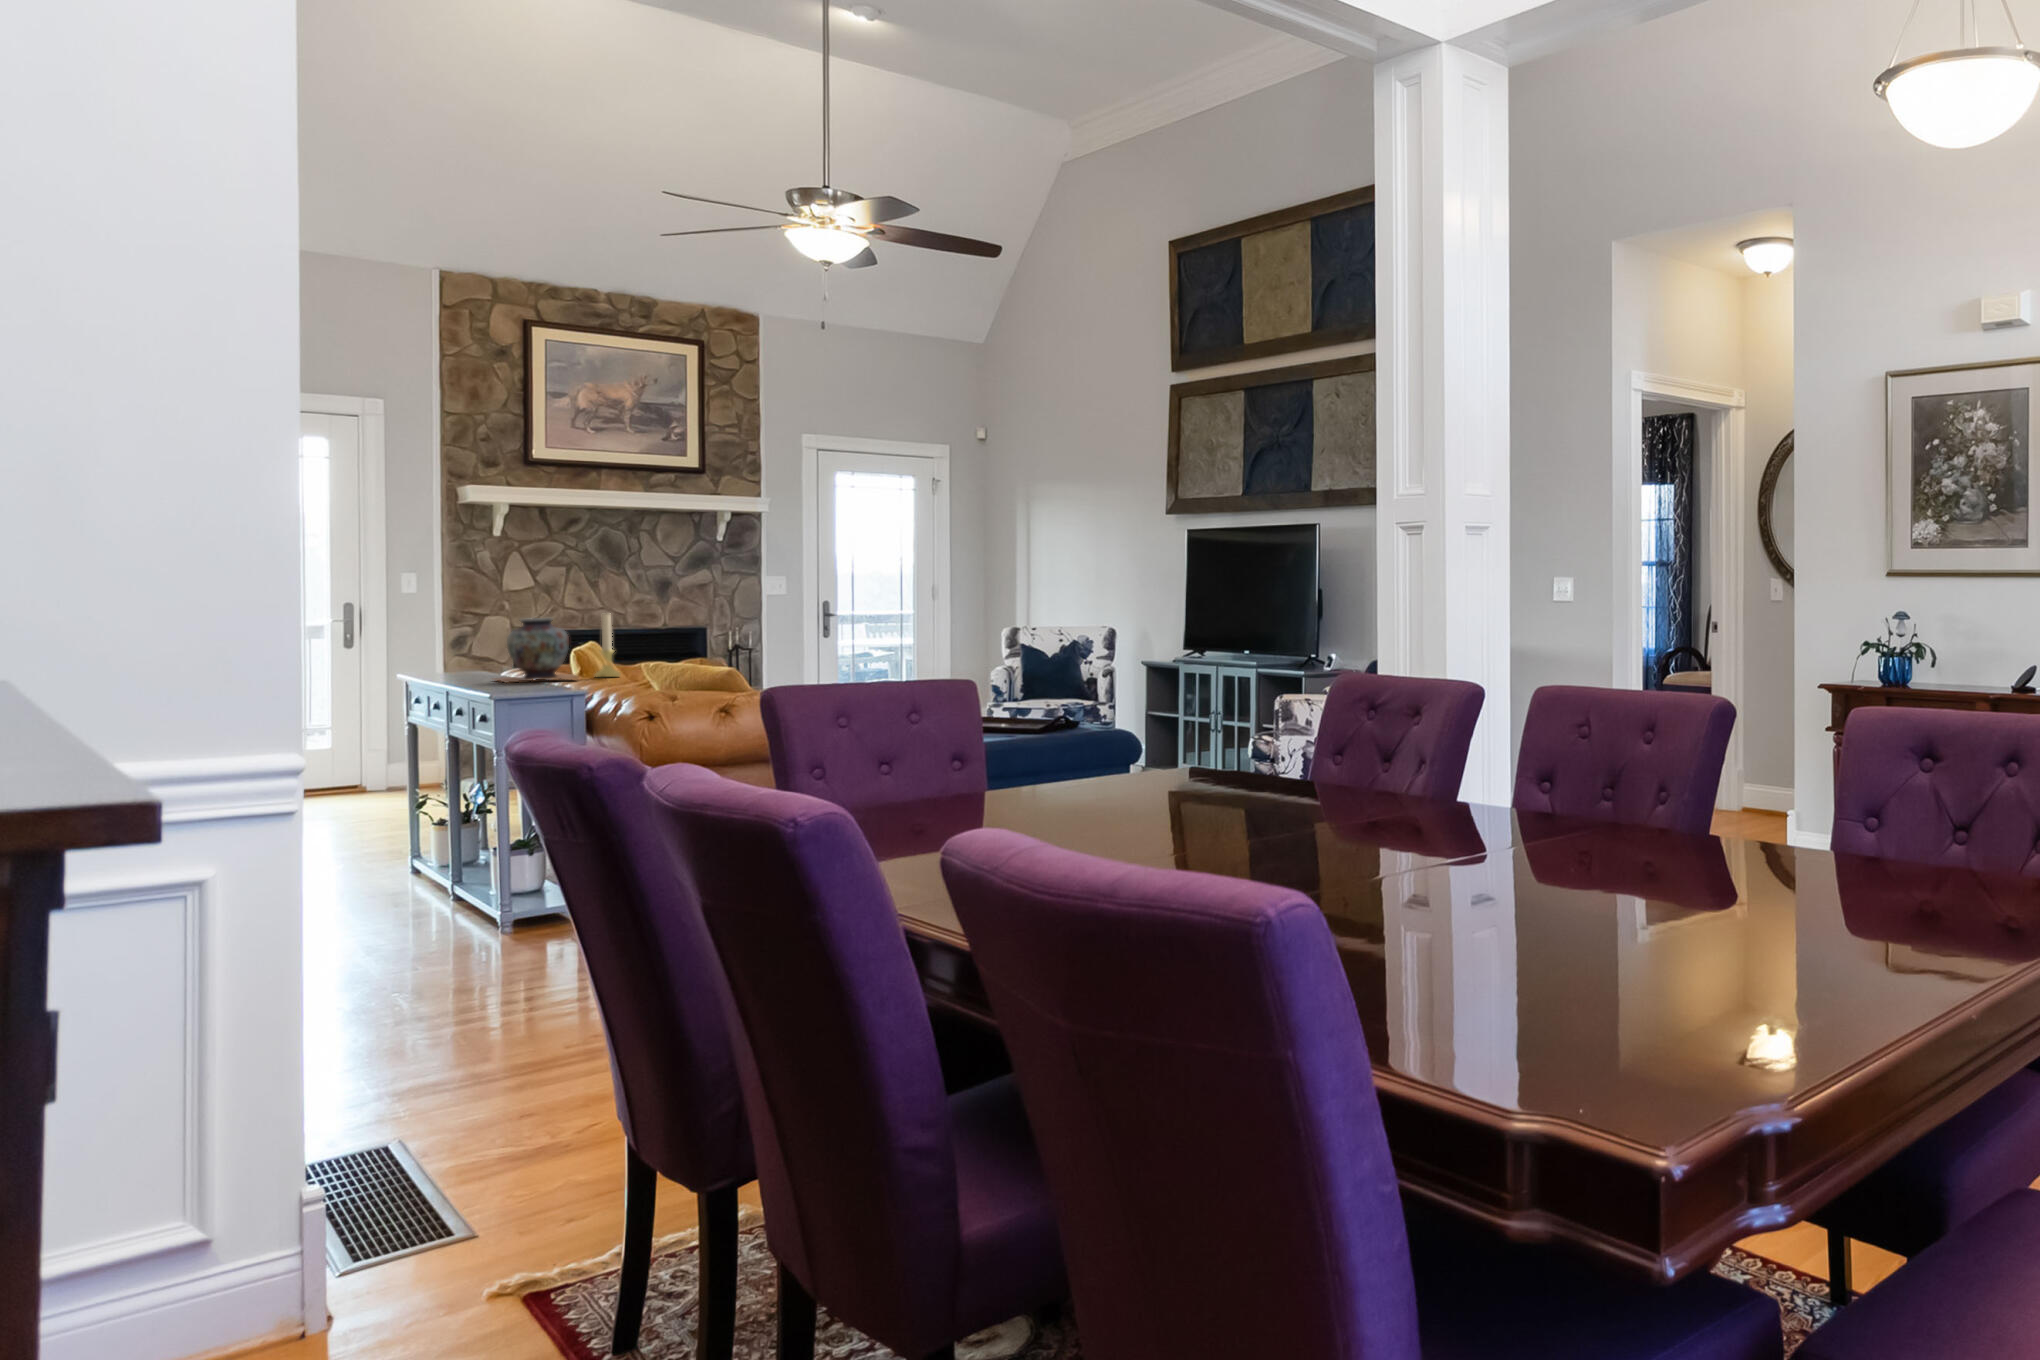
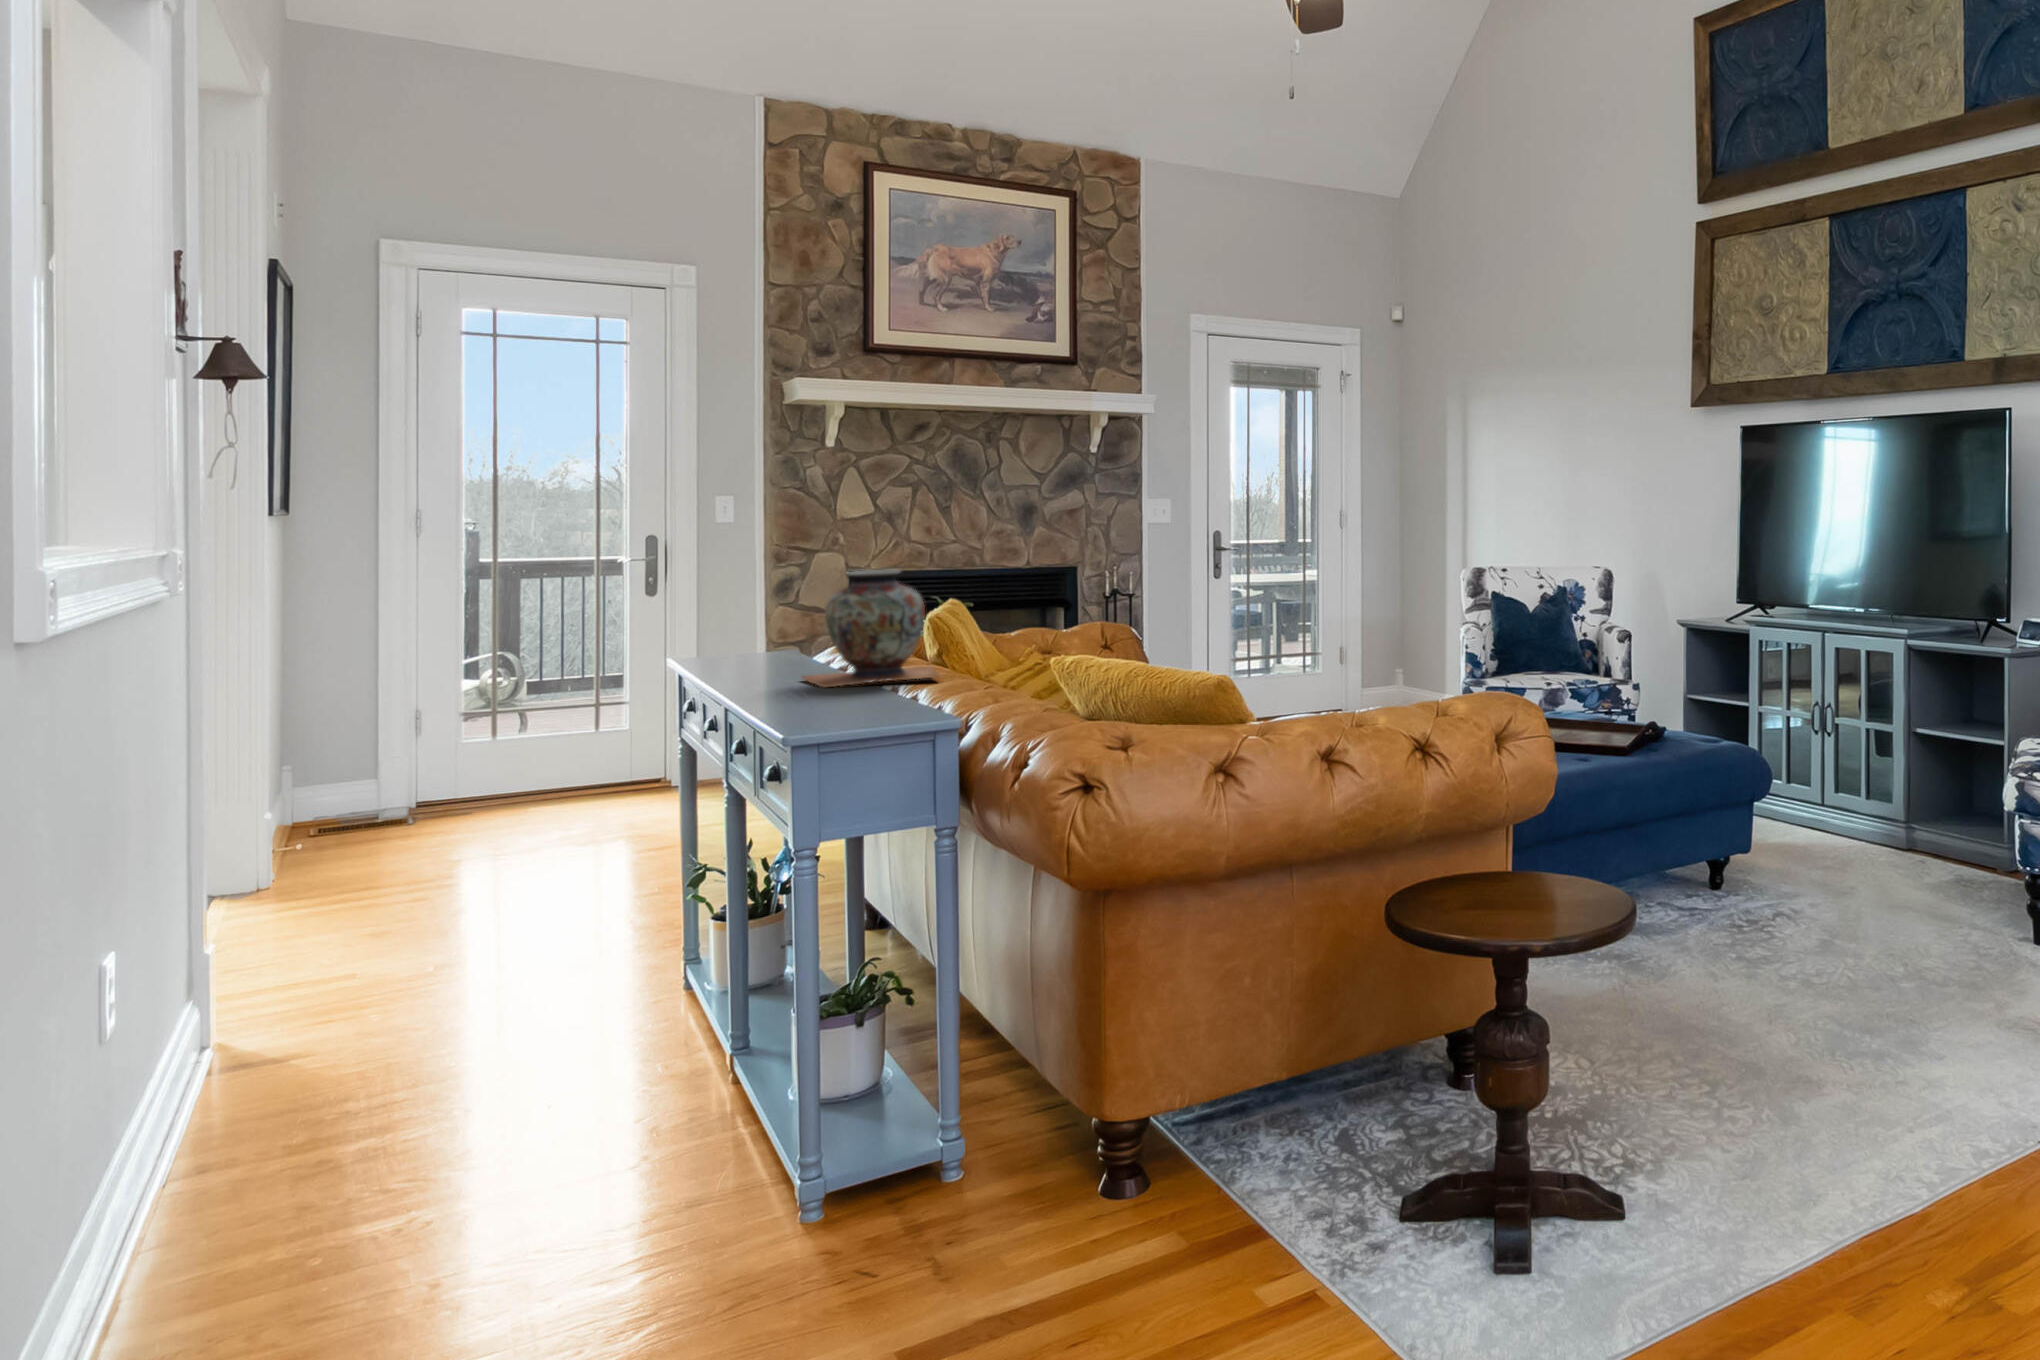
candle holder: present [595,613,620,677] -> none [962,556,1003,671]

